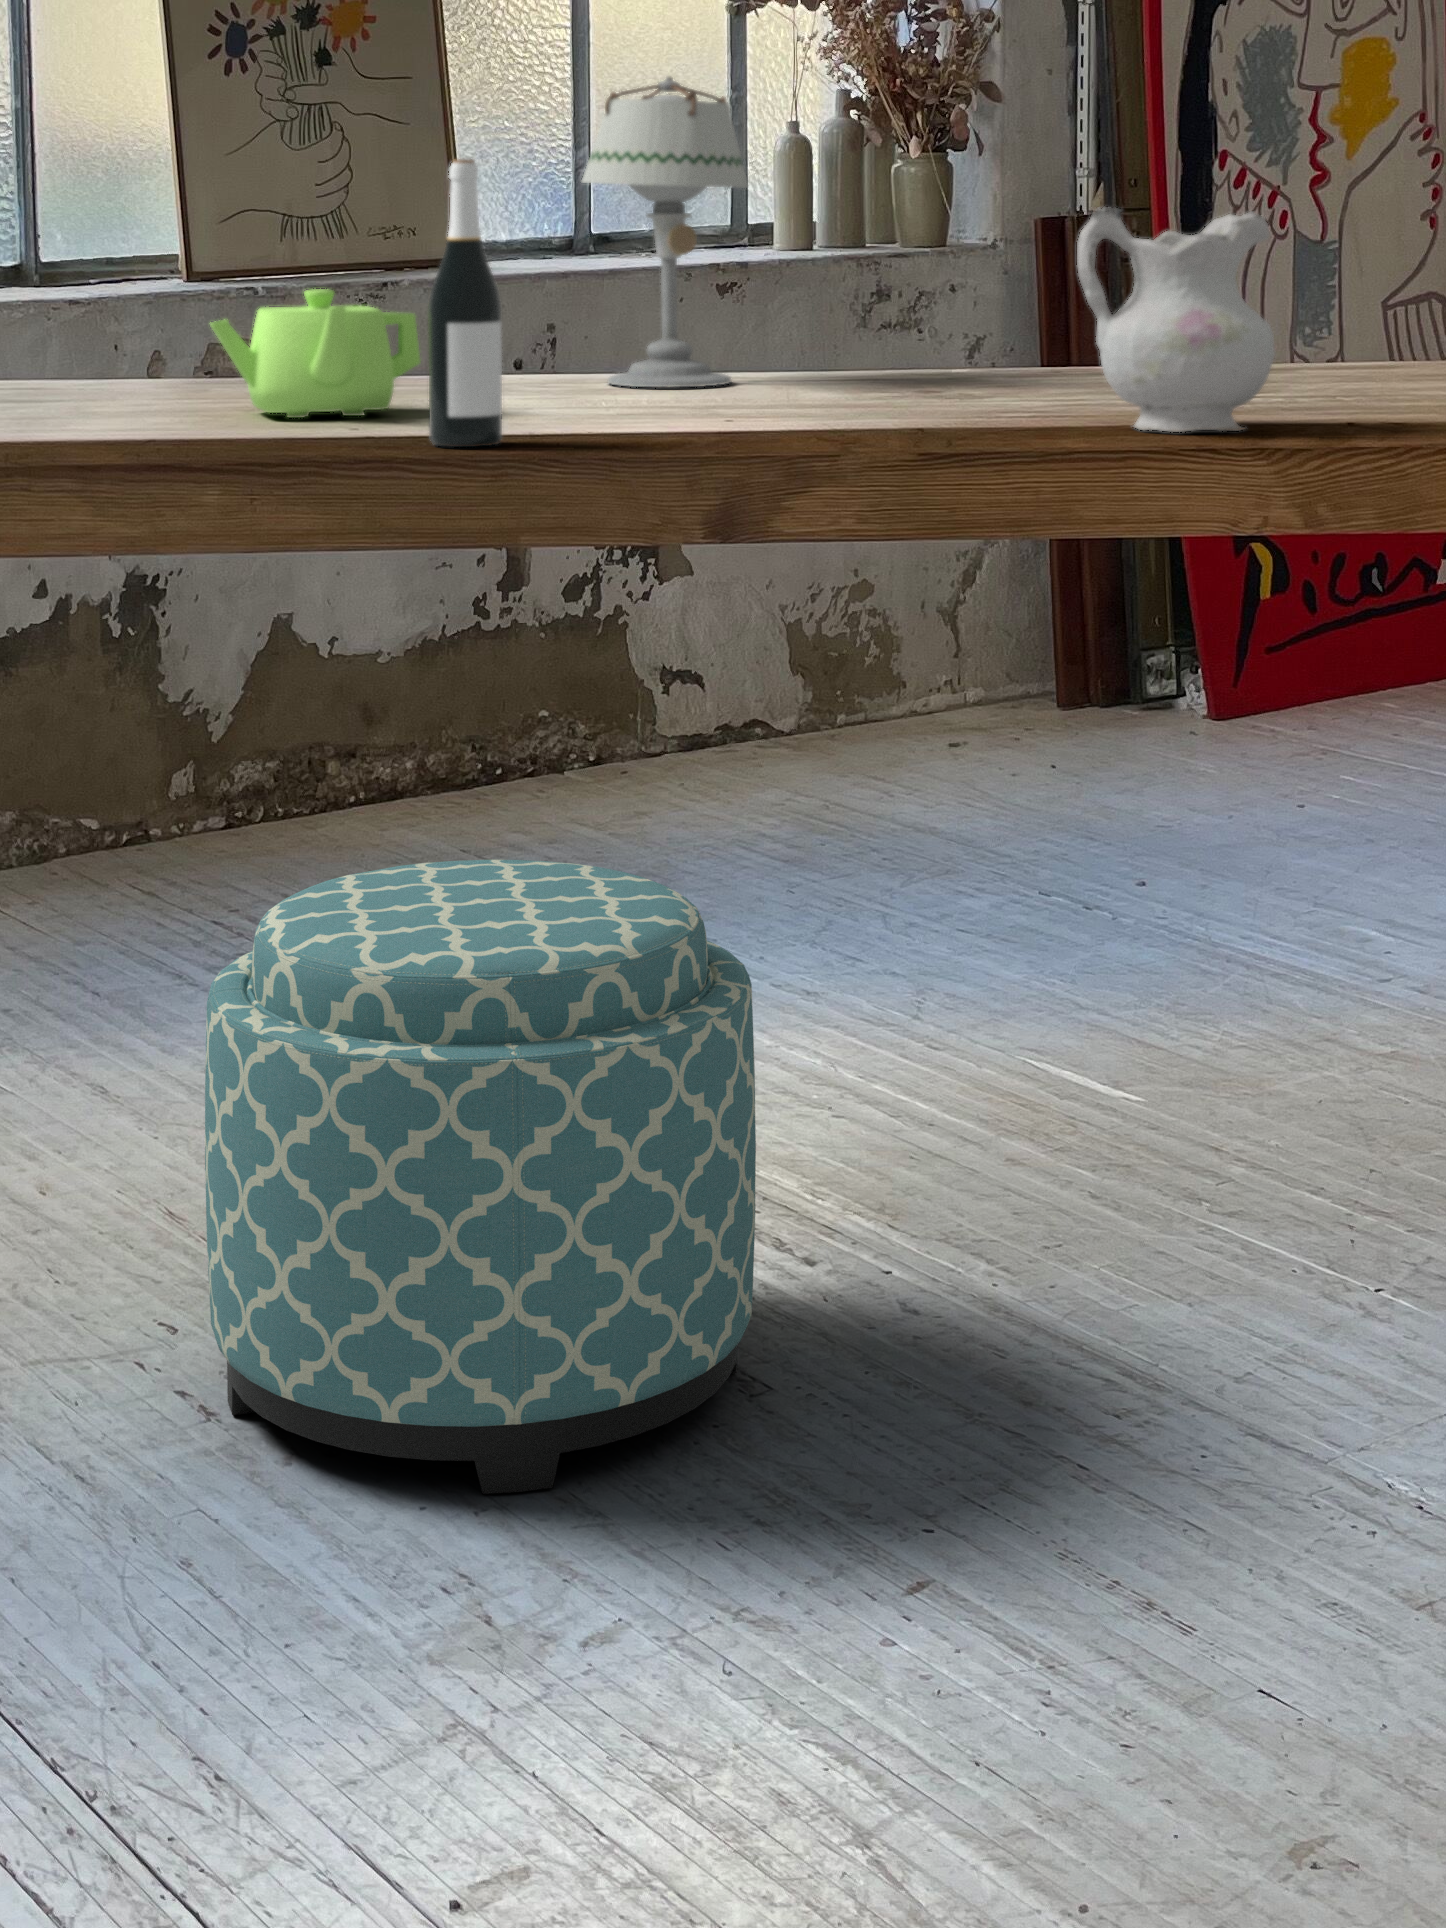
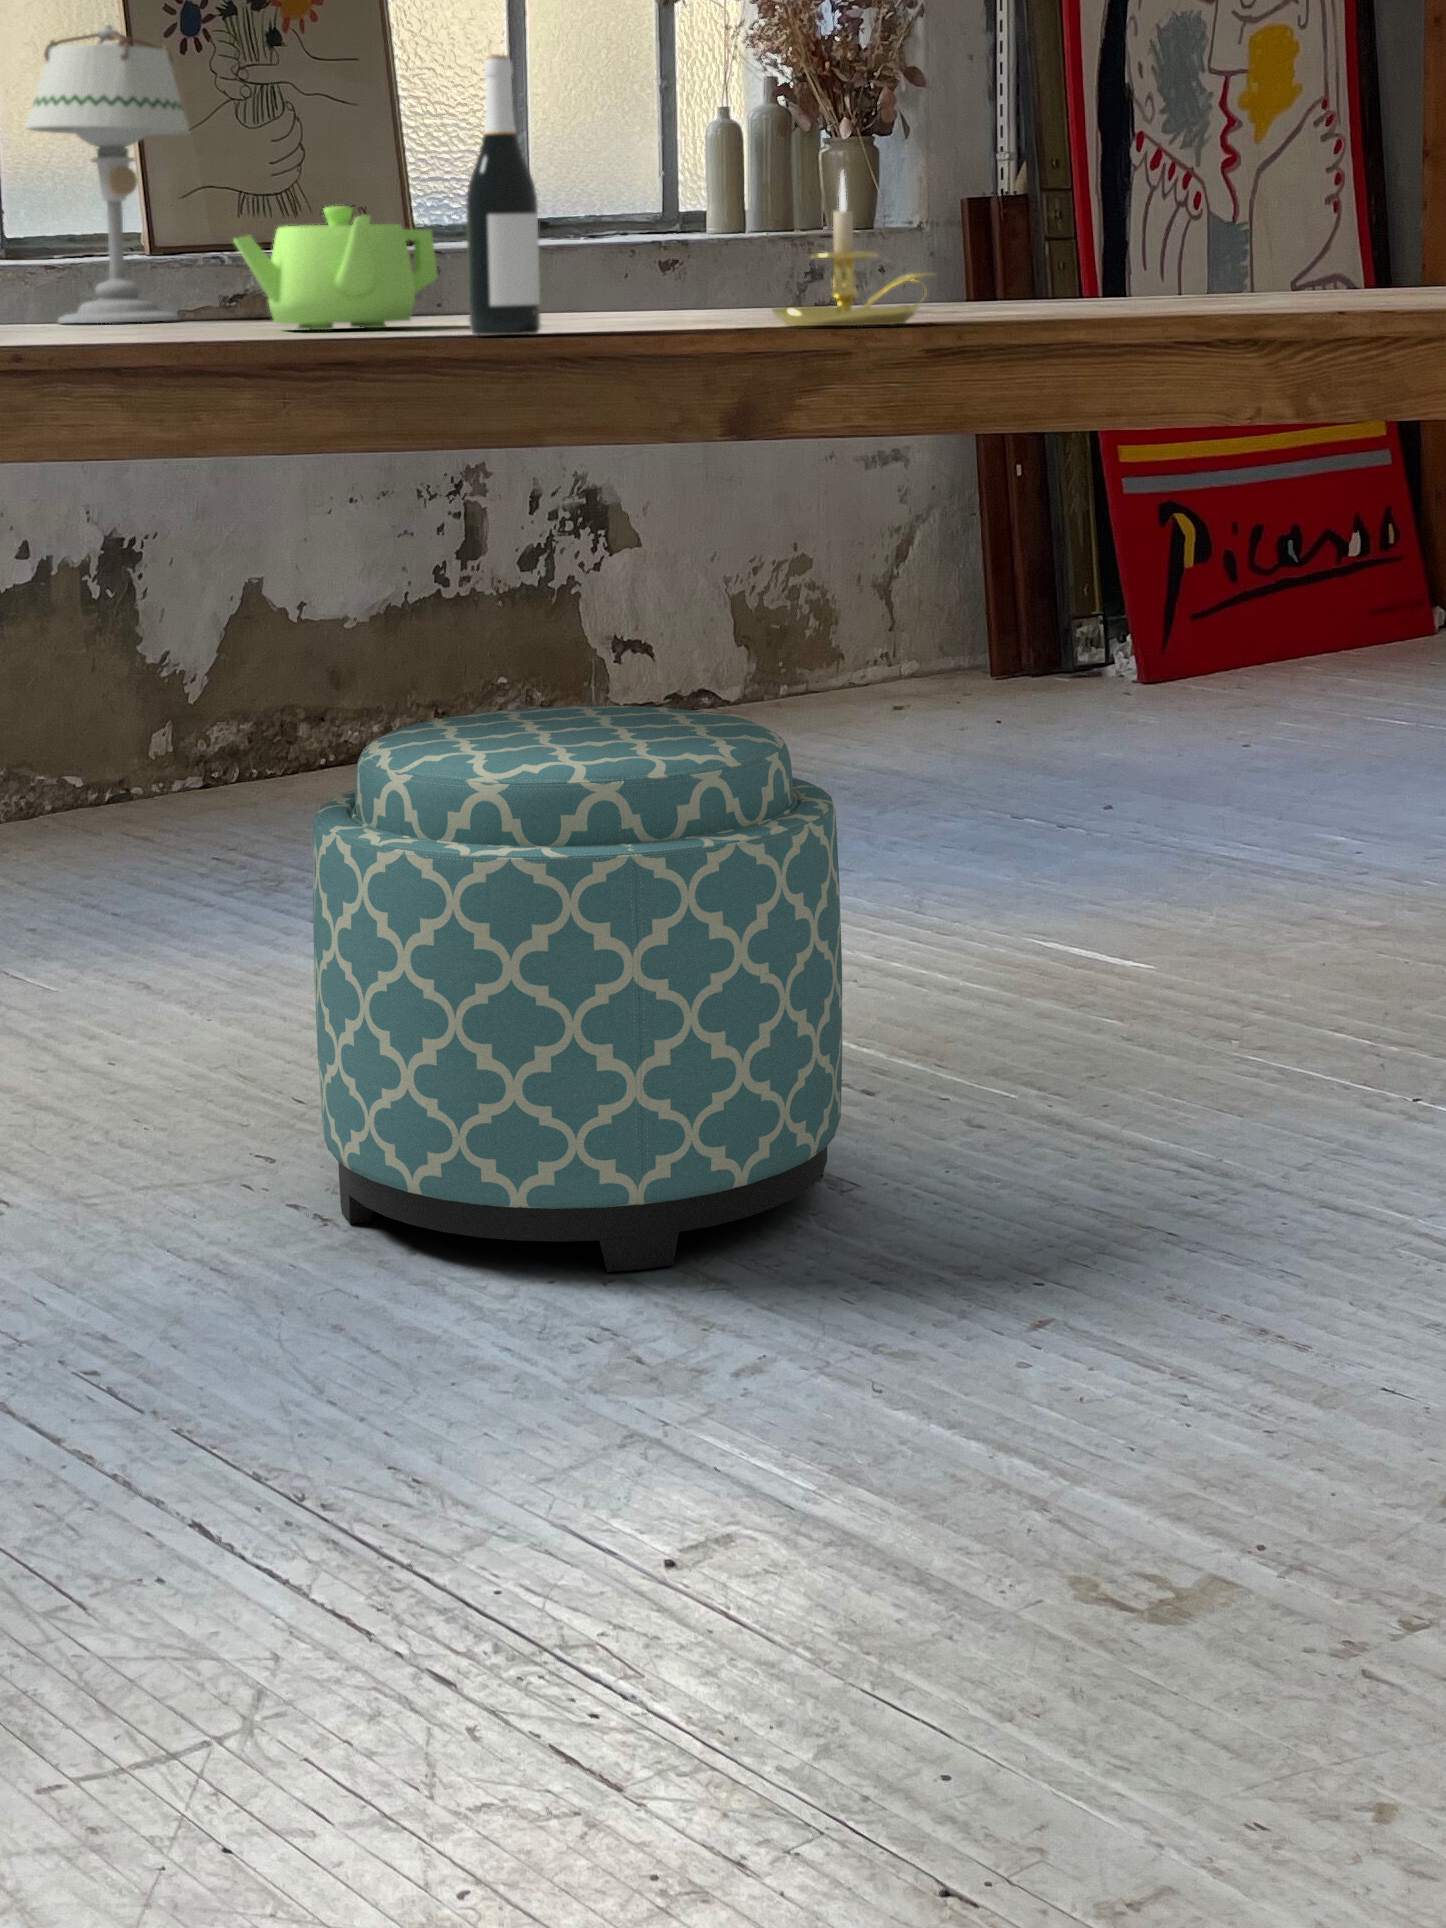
table lamp: present [582,77,749,387] -> present [26,25,189,323]
ceramic pitcher: present [1077,207,1275,432] -> none [1083,101,1273,317]
candle holder: none [748,274,918,439] -> present [773,171,929,326]

